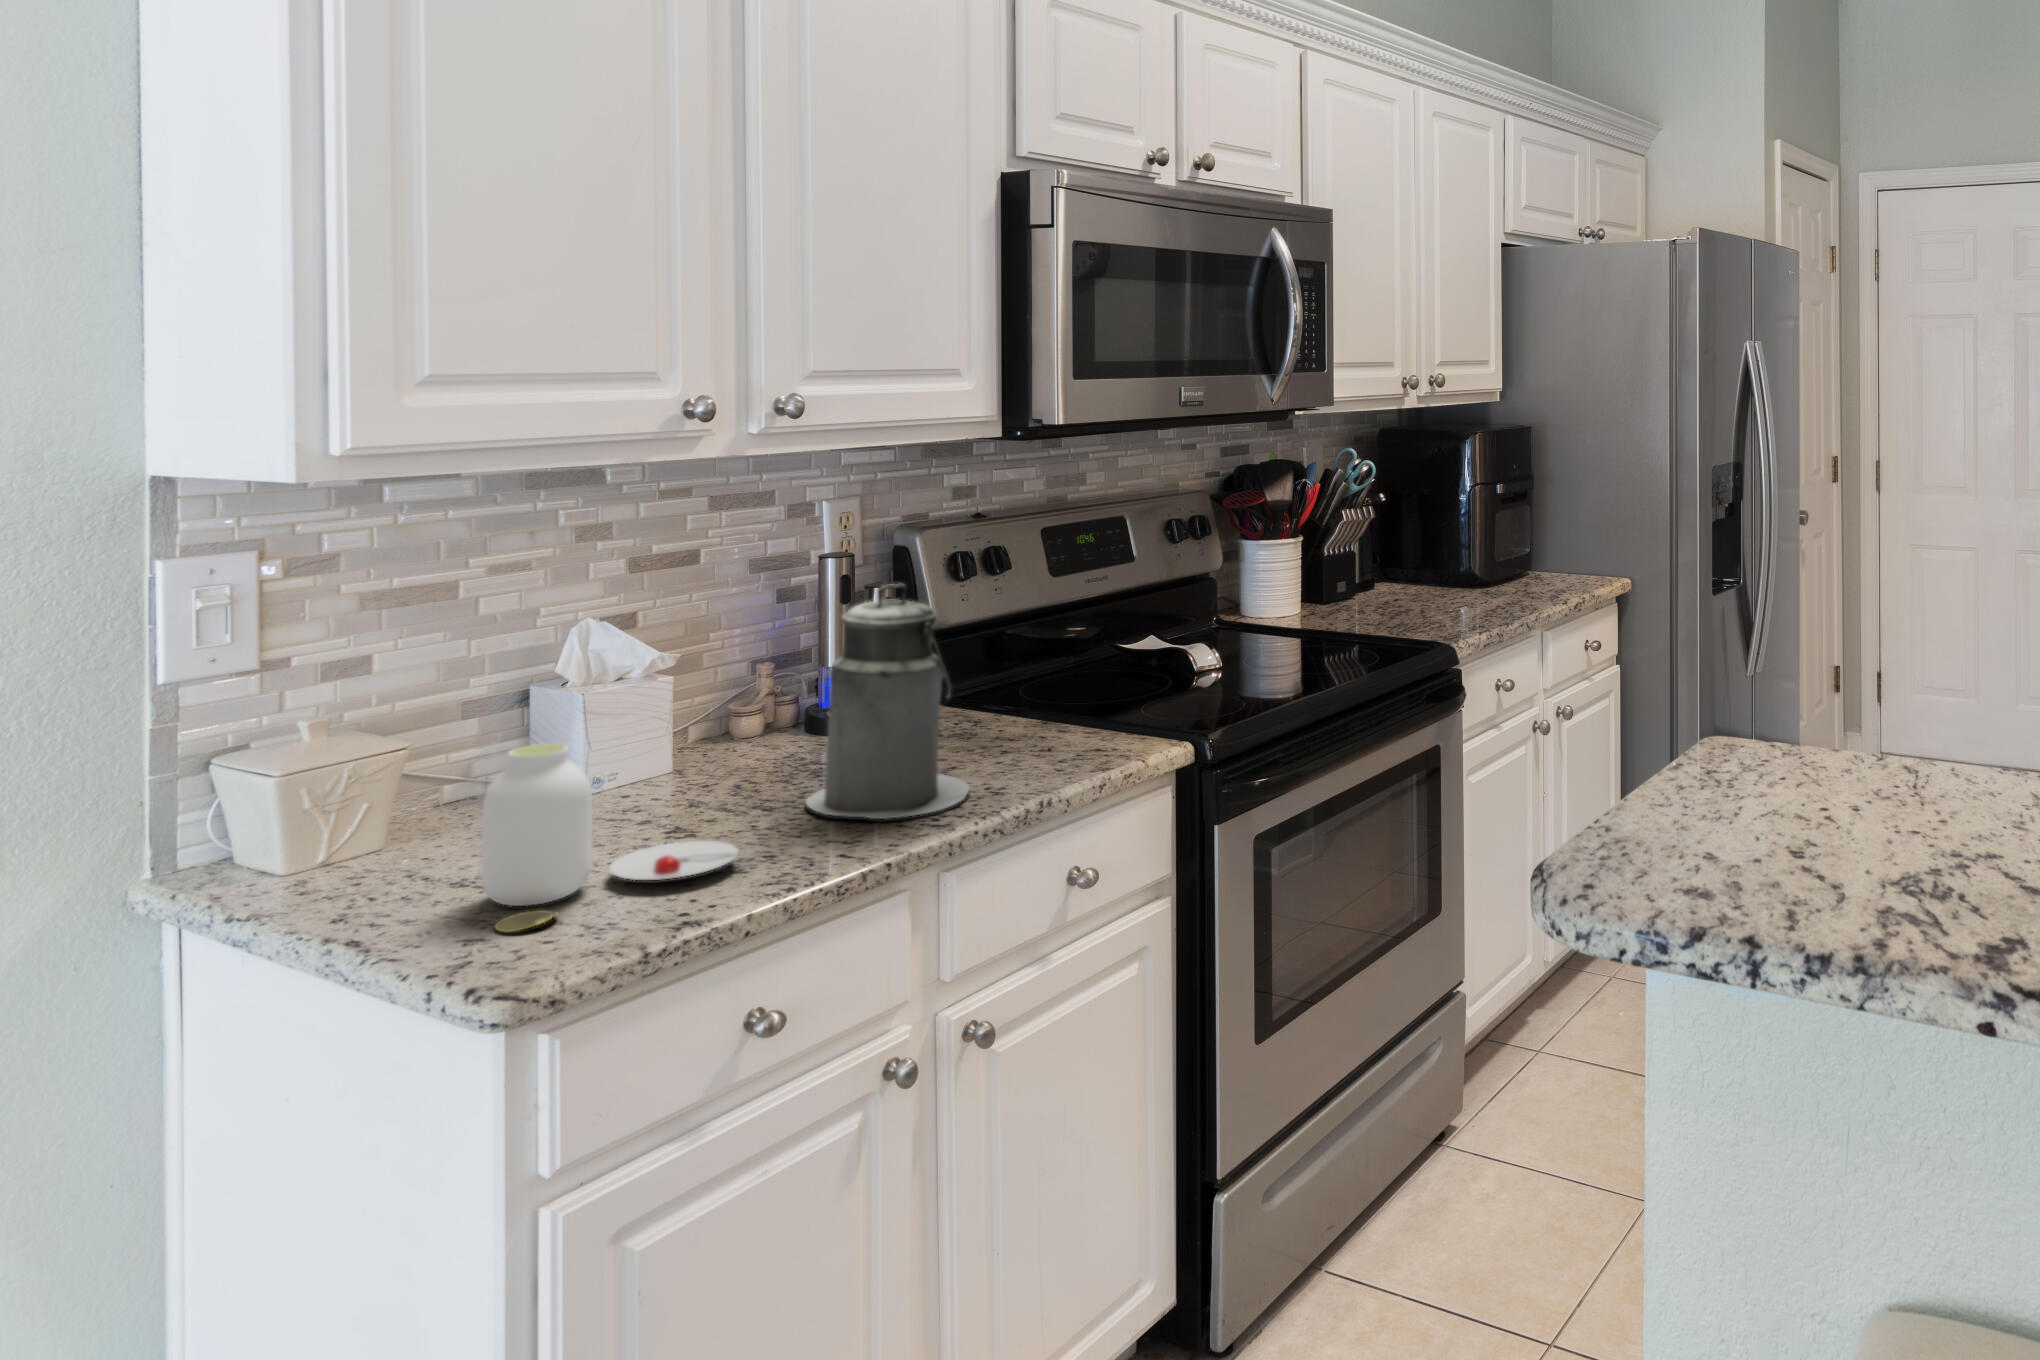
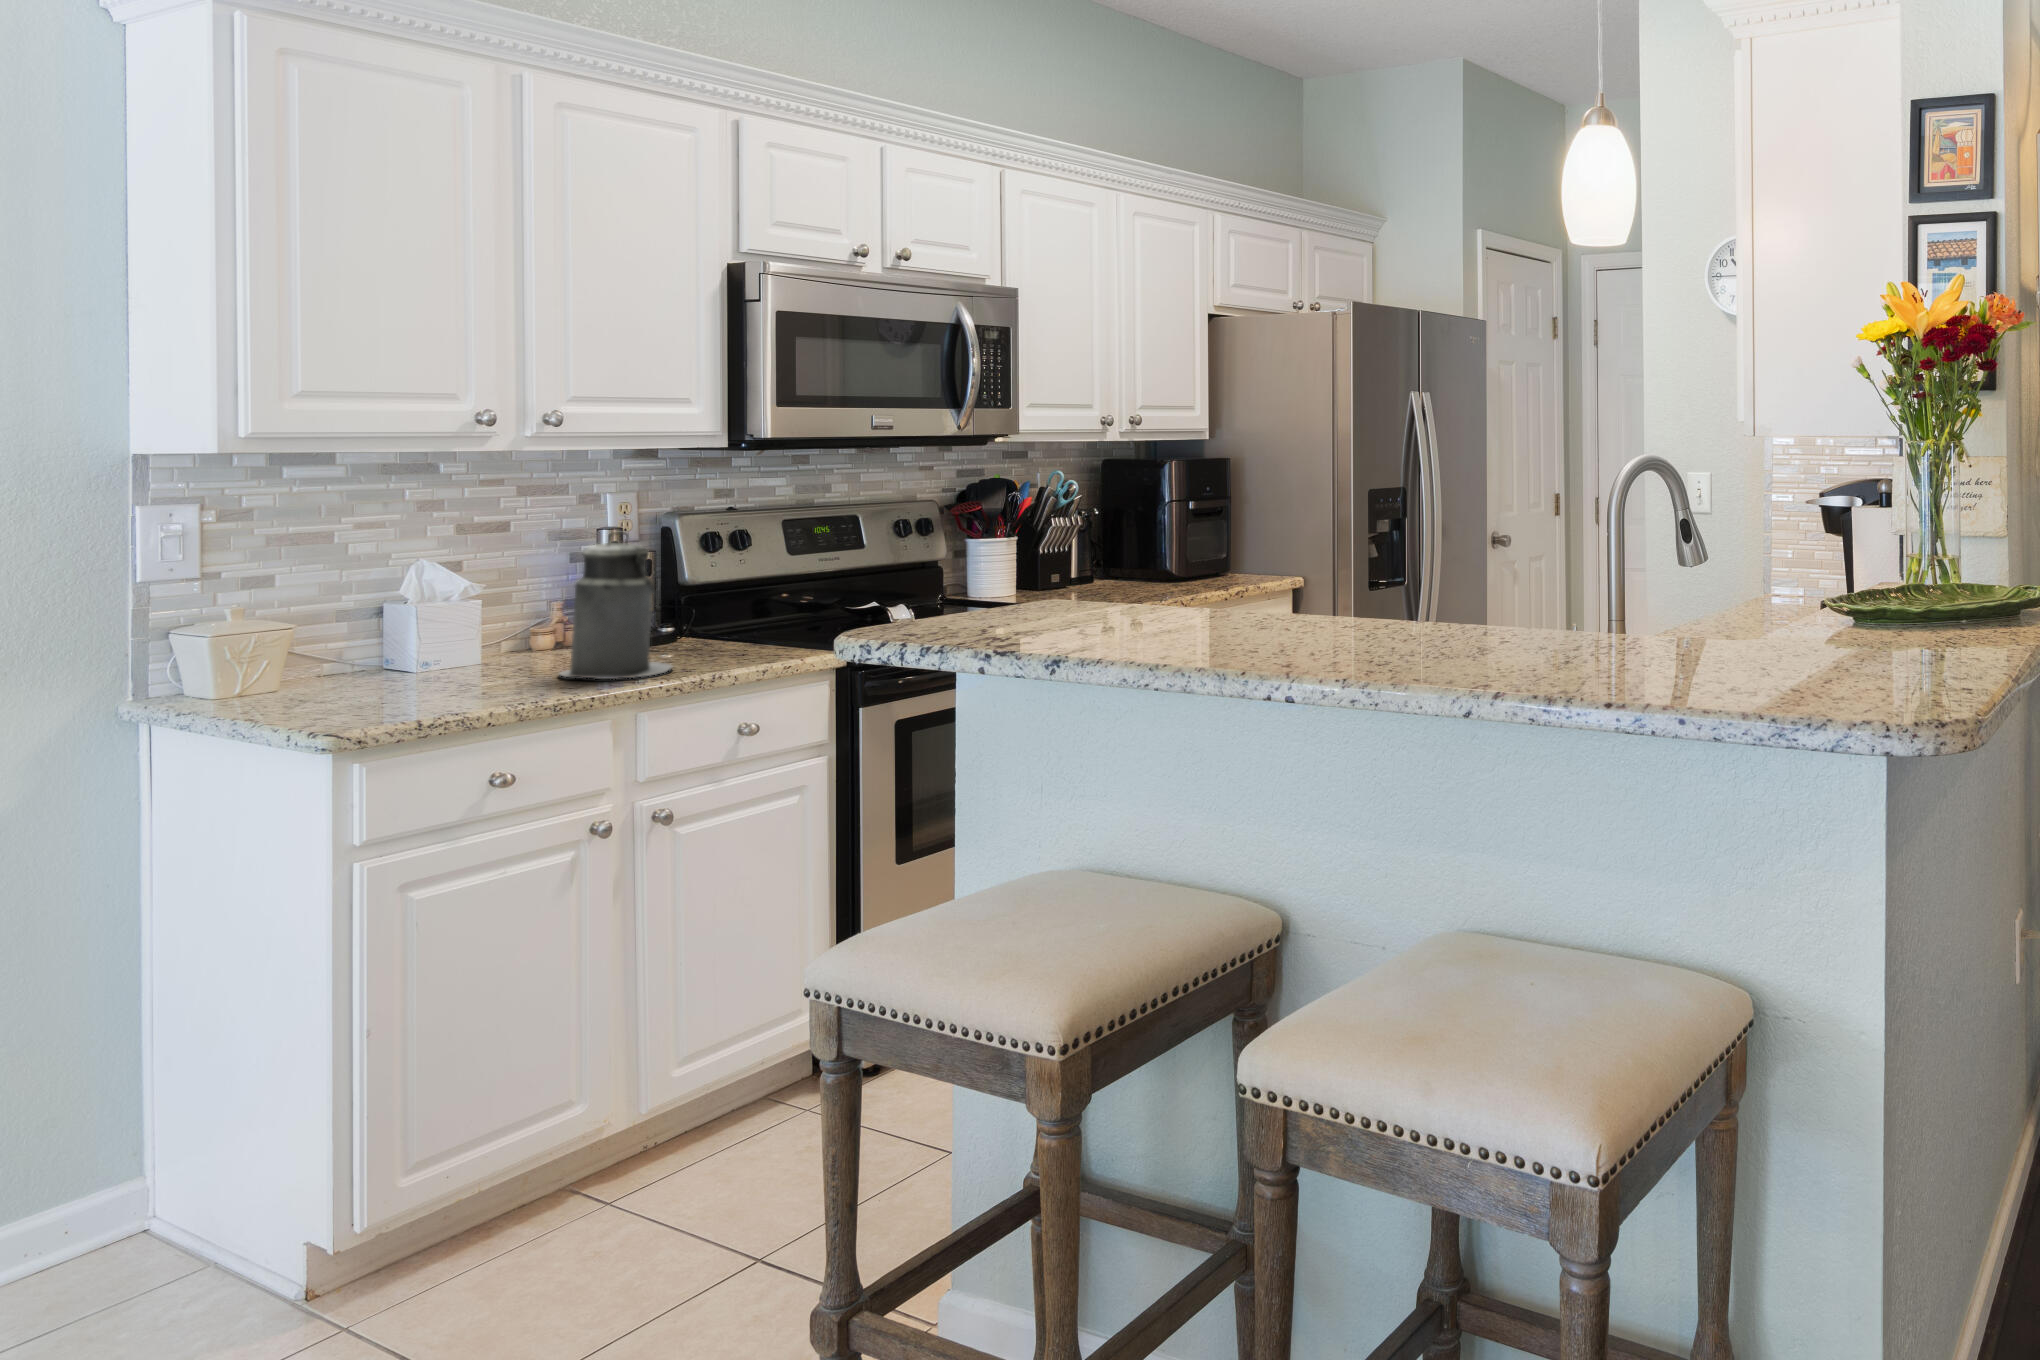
jar: present [482,743,740,933] -> none [330,614,506,716]

